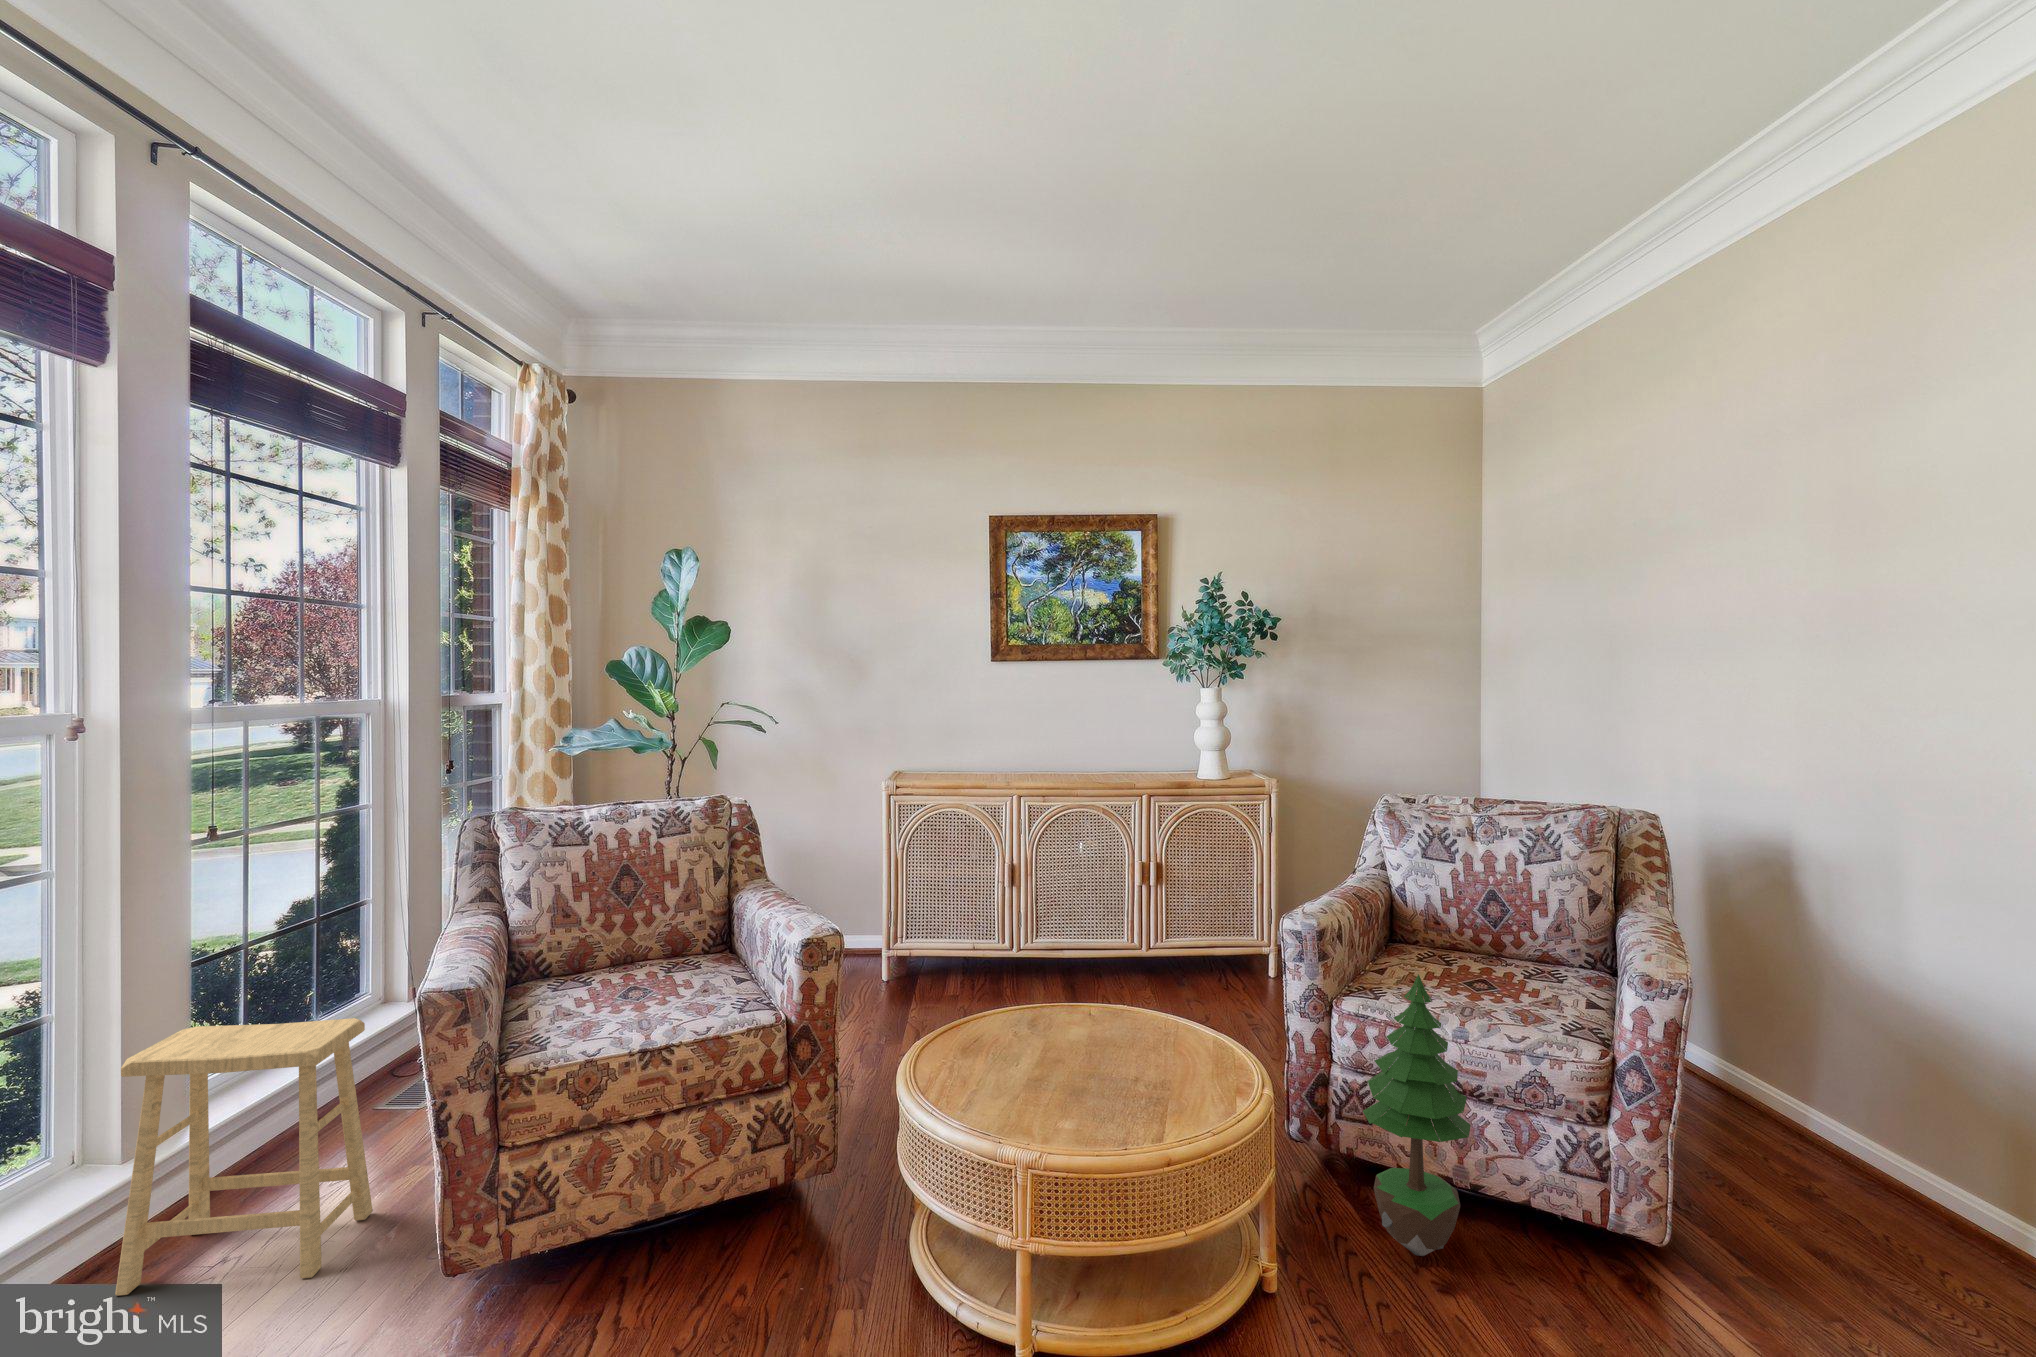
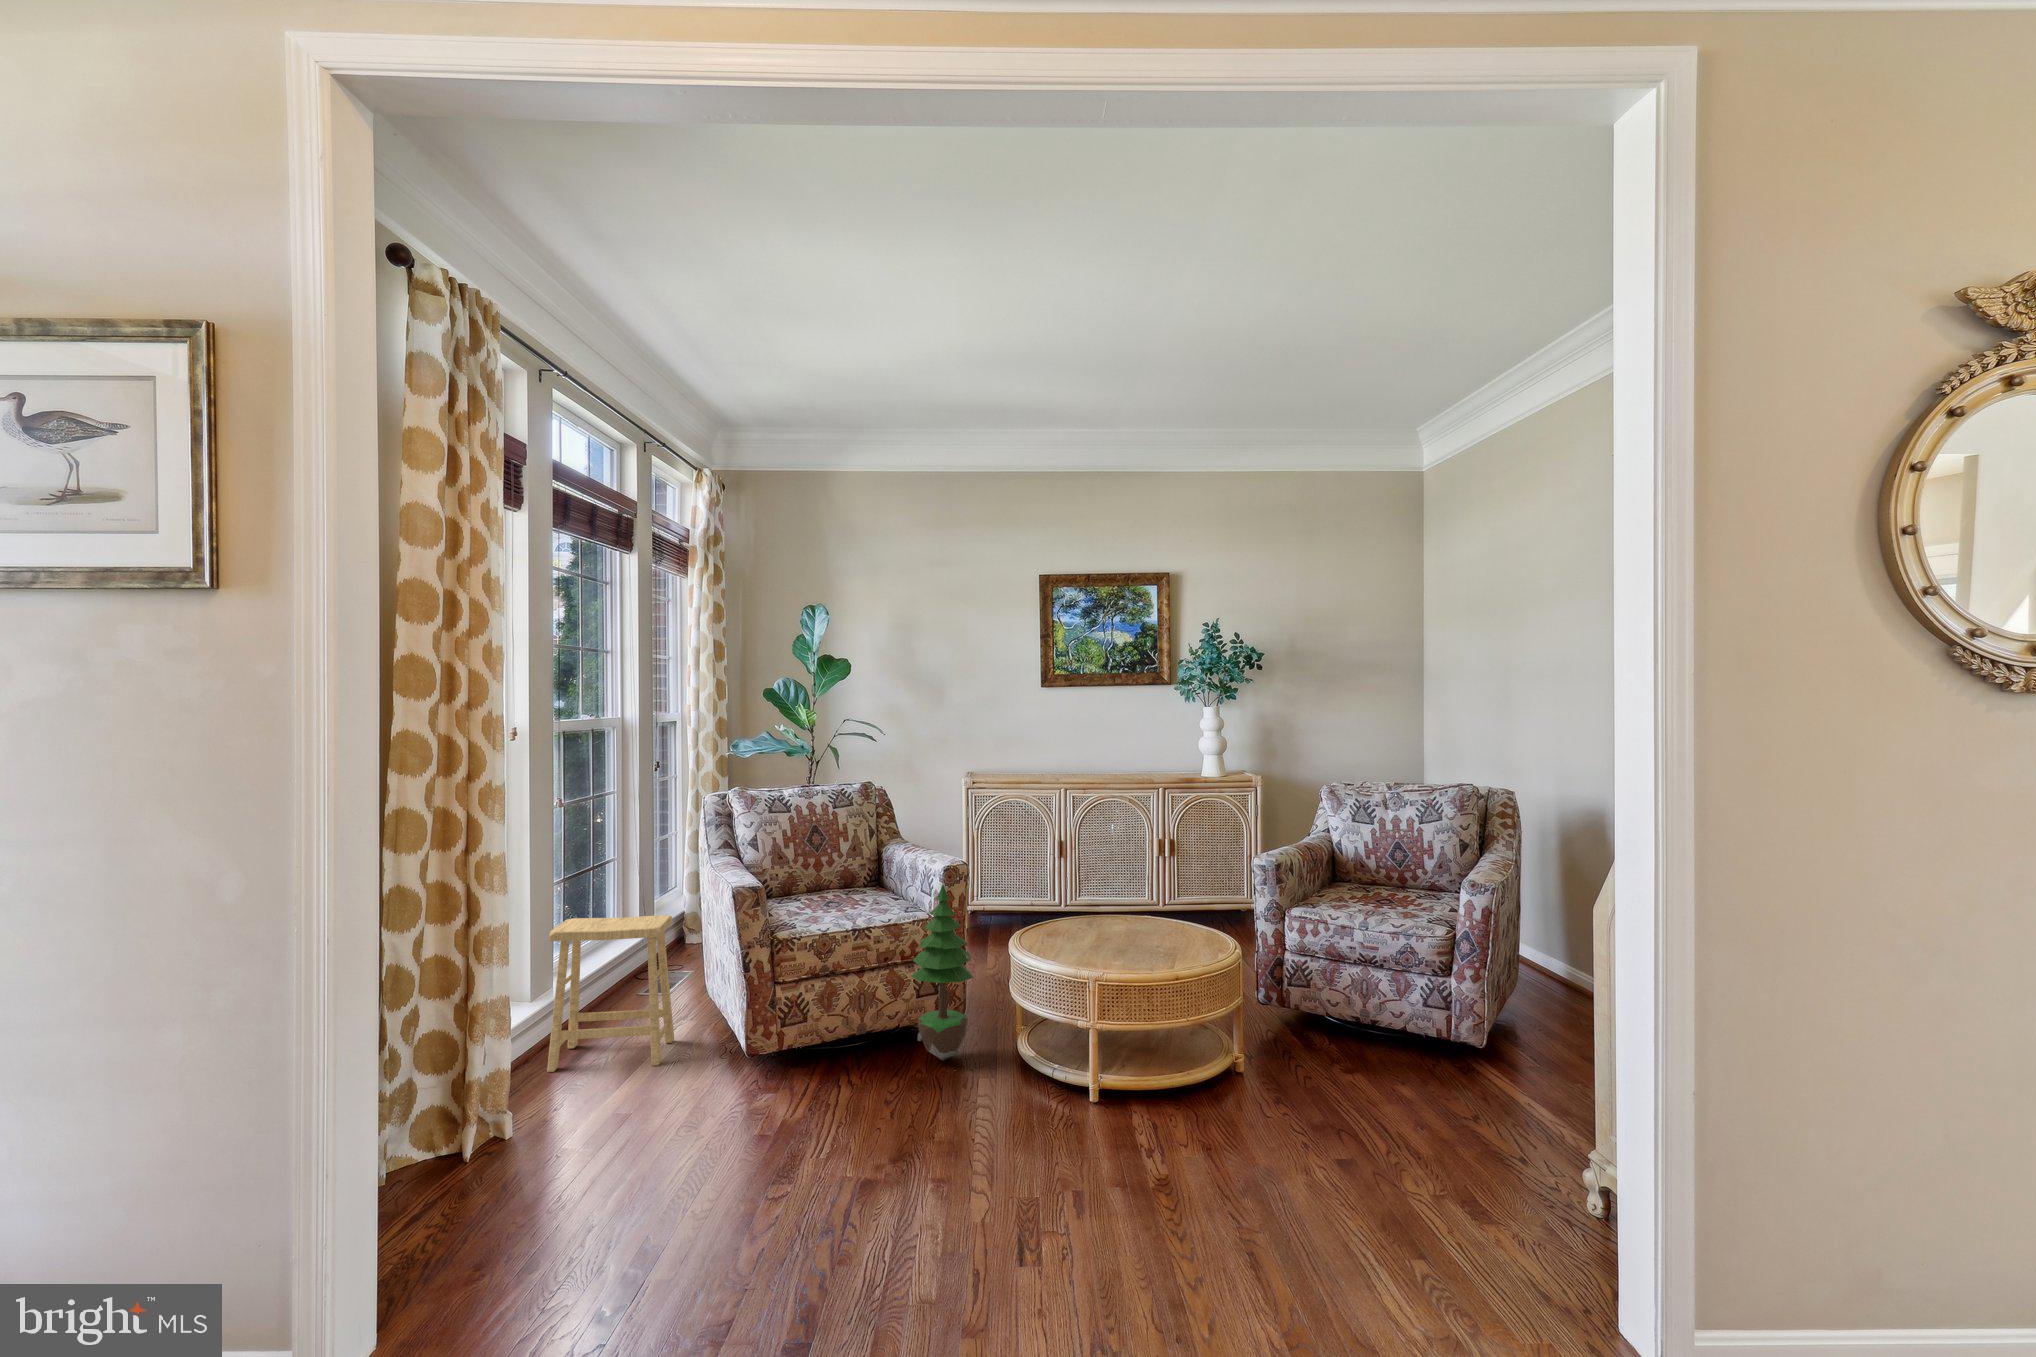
potted tree: present [1363,974,1471,1256] -> present [911,885,973,1061]

